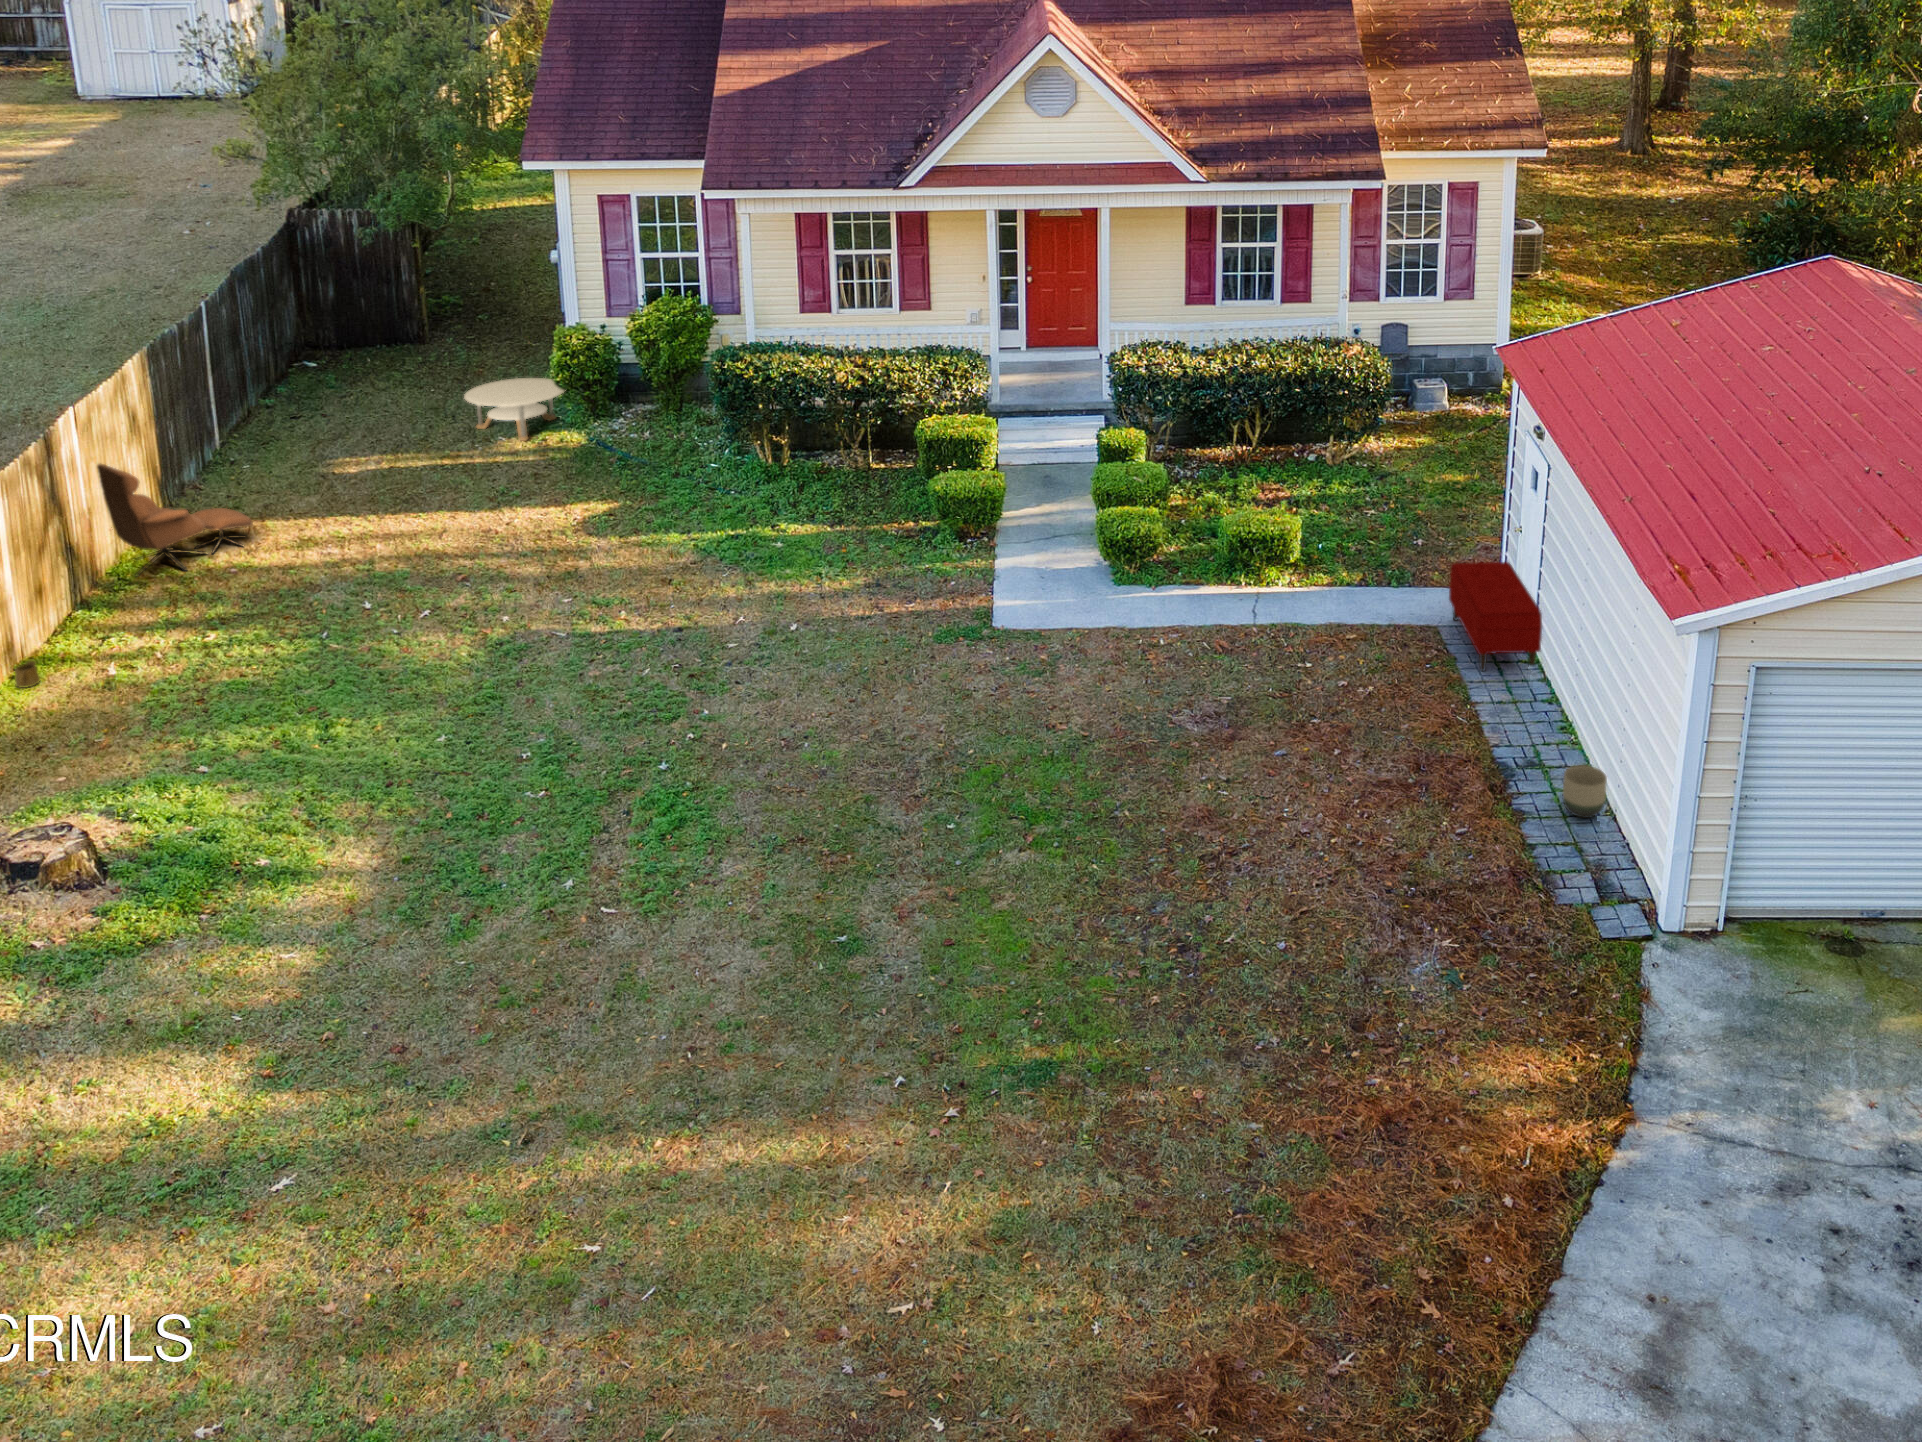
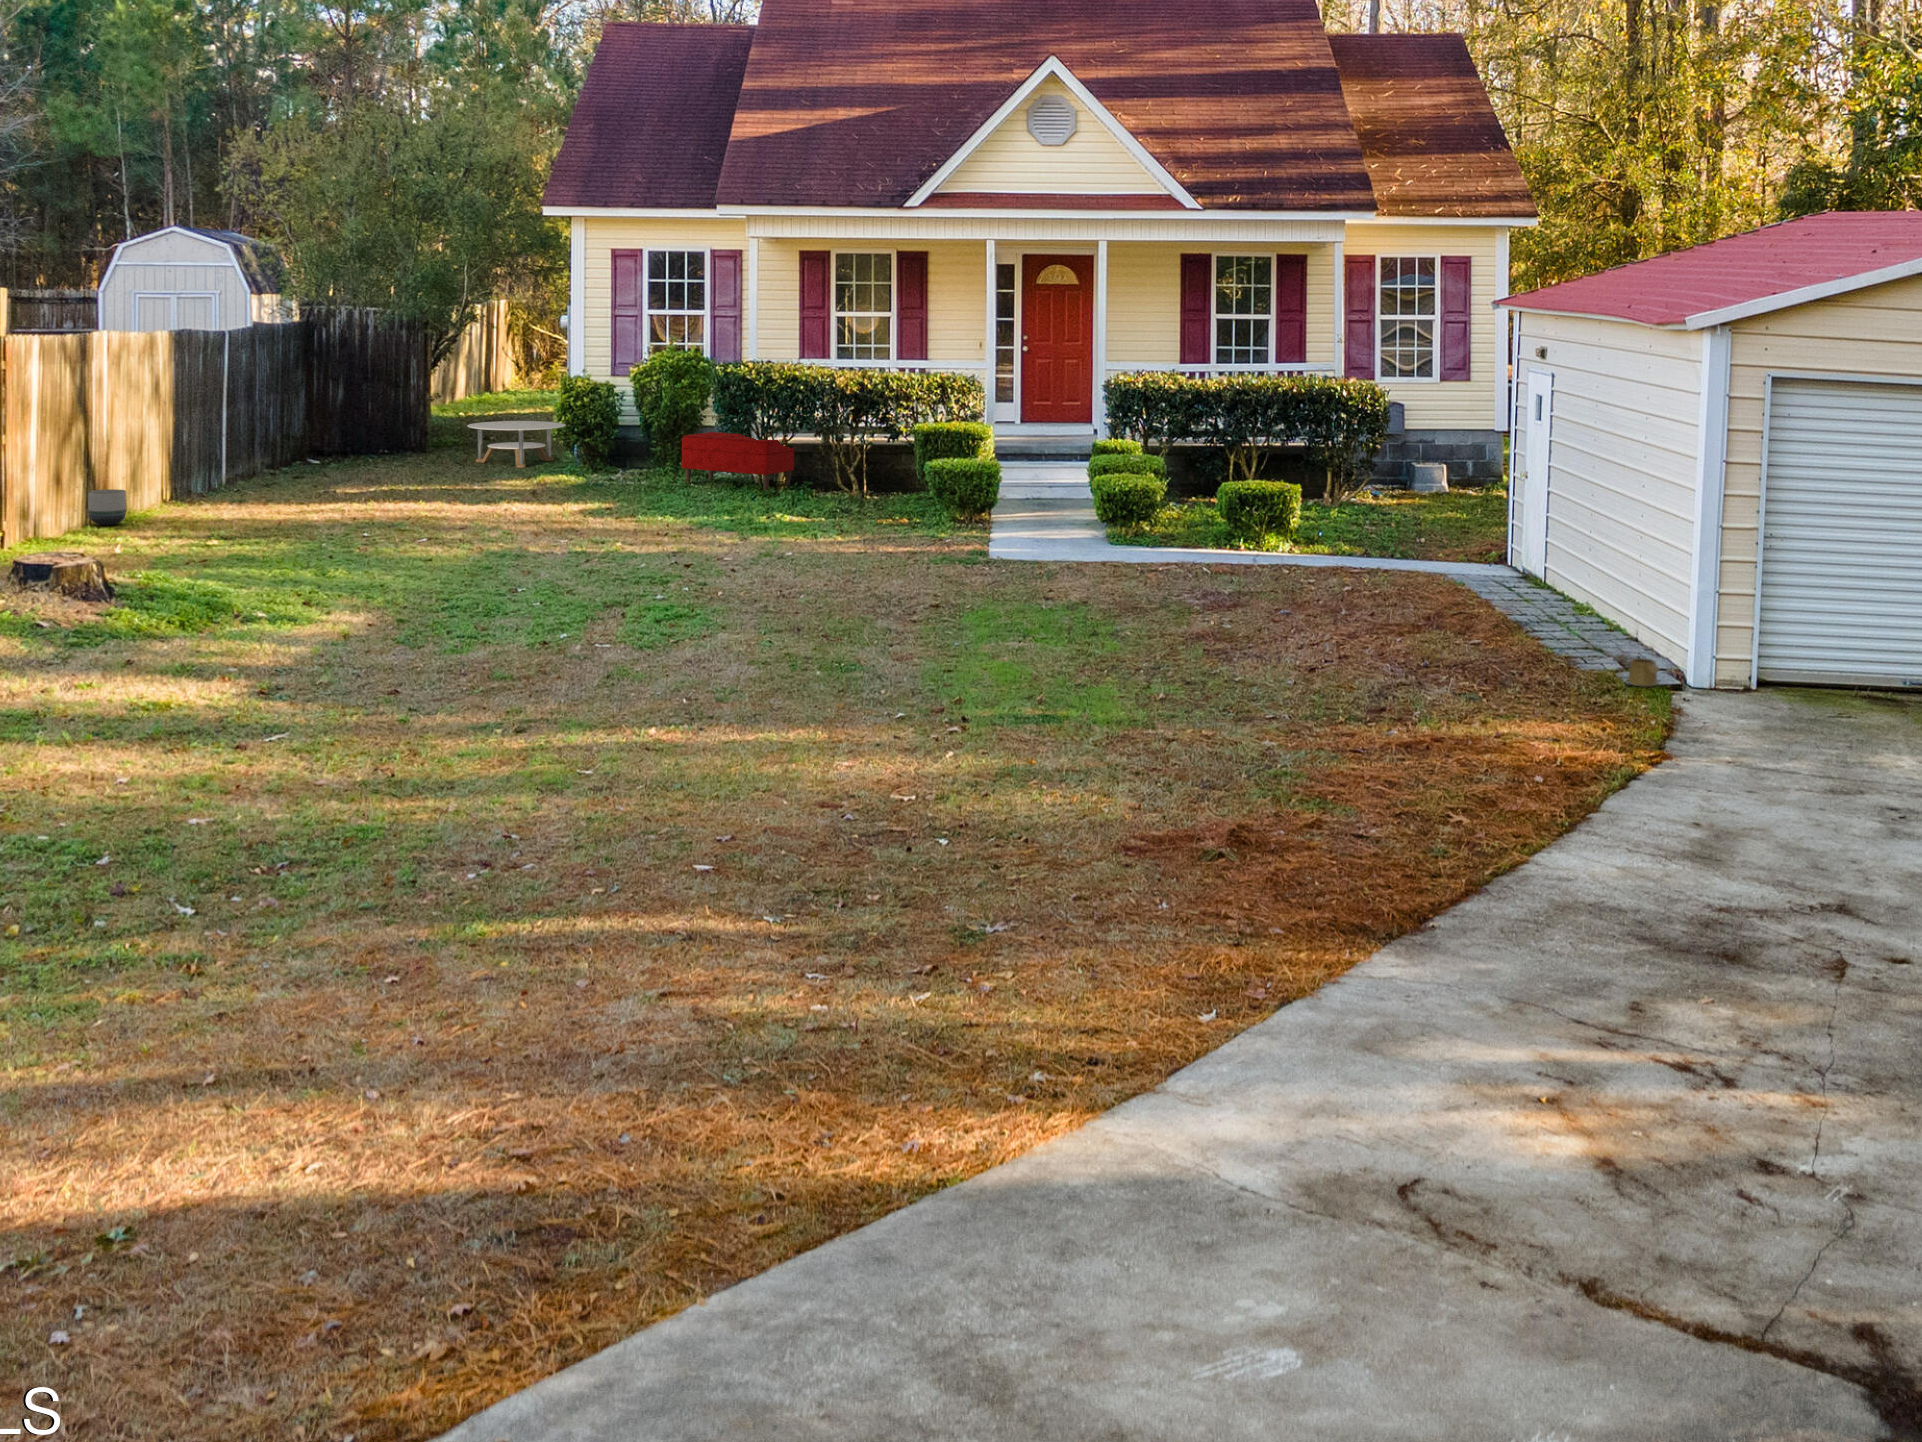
lounge chair: present [97,464,253,577] -> none [116,395,260,510]
bench: present [1449,562,1542,671] -> present [682,432,795,490]
watering can: present [14,660,40,688] -> present [1628,658,1659,687]
planter: present [1563,765,1607,818] -> present [88,489,126,525]

